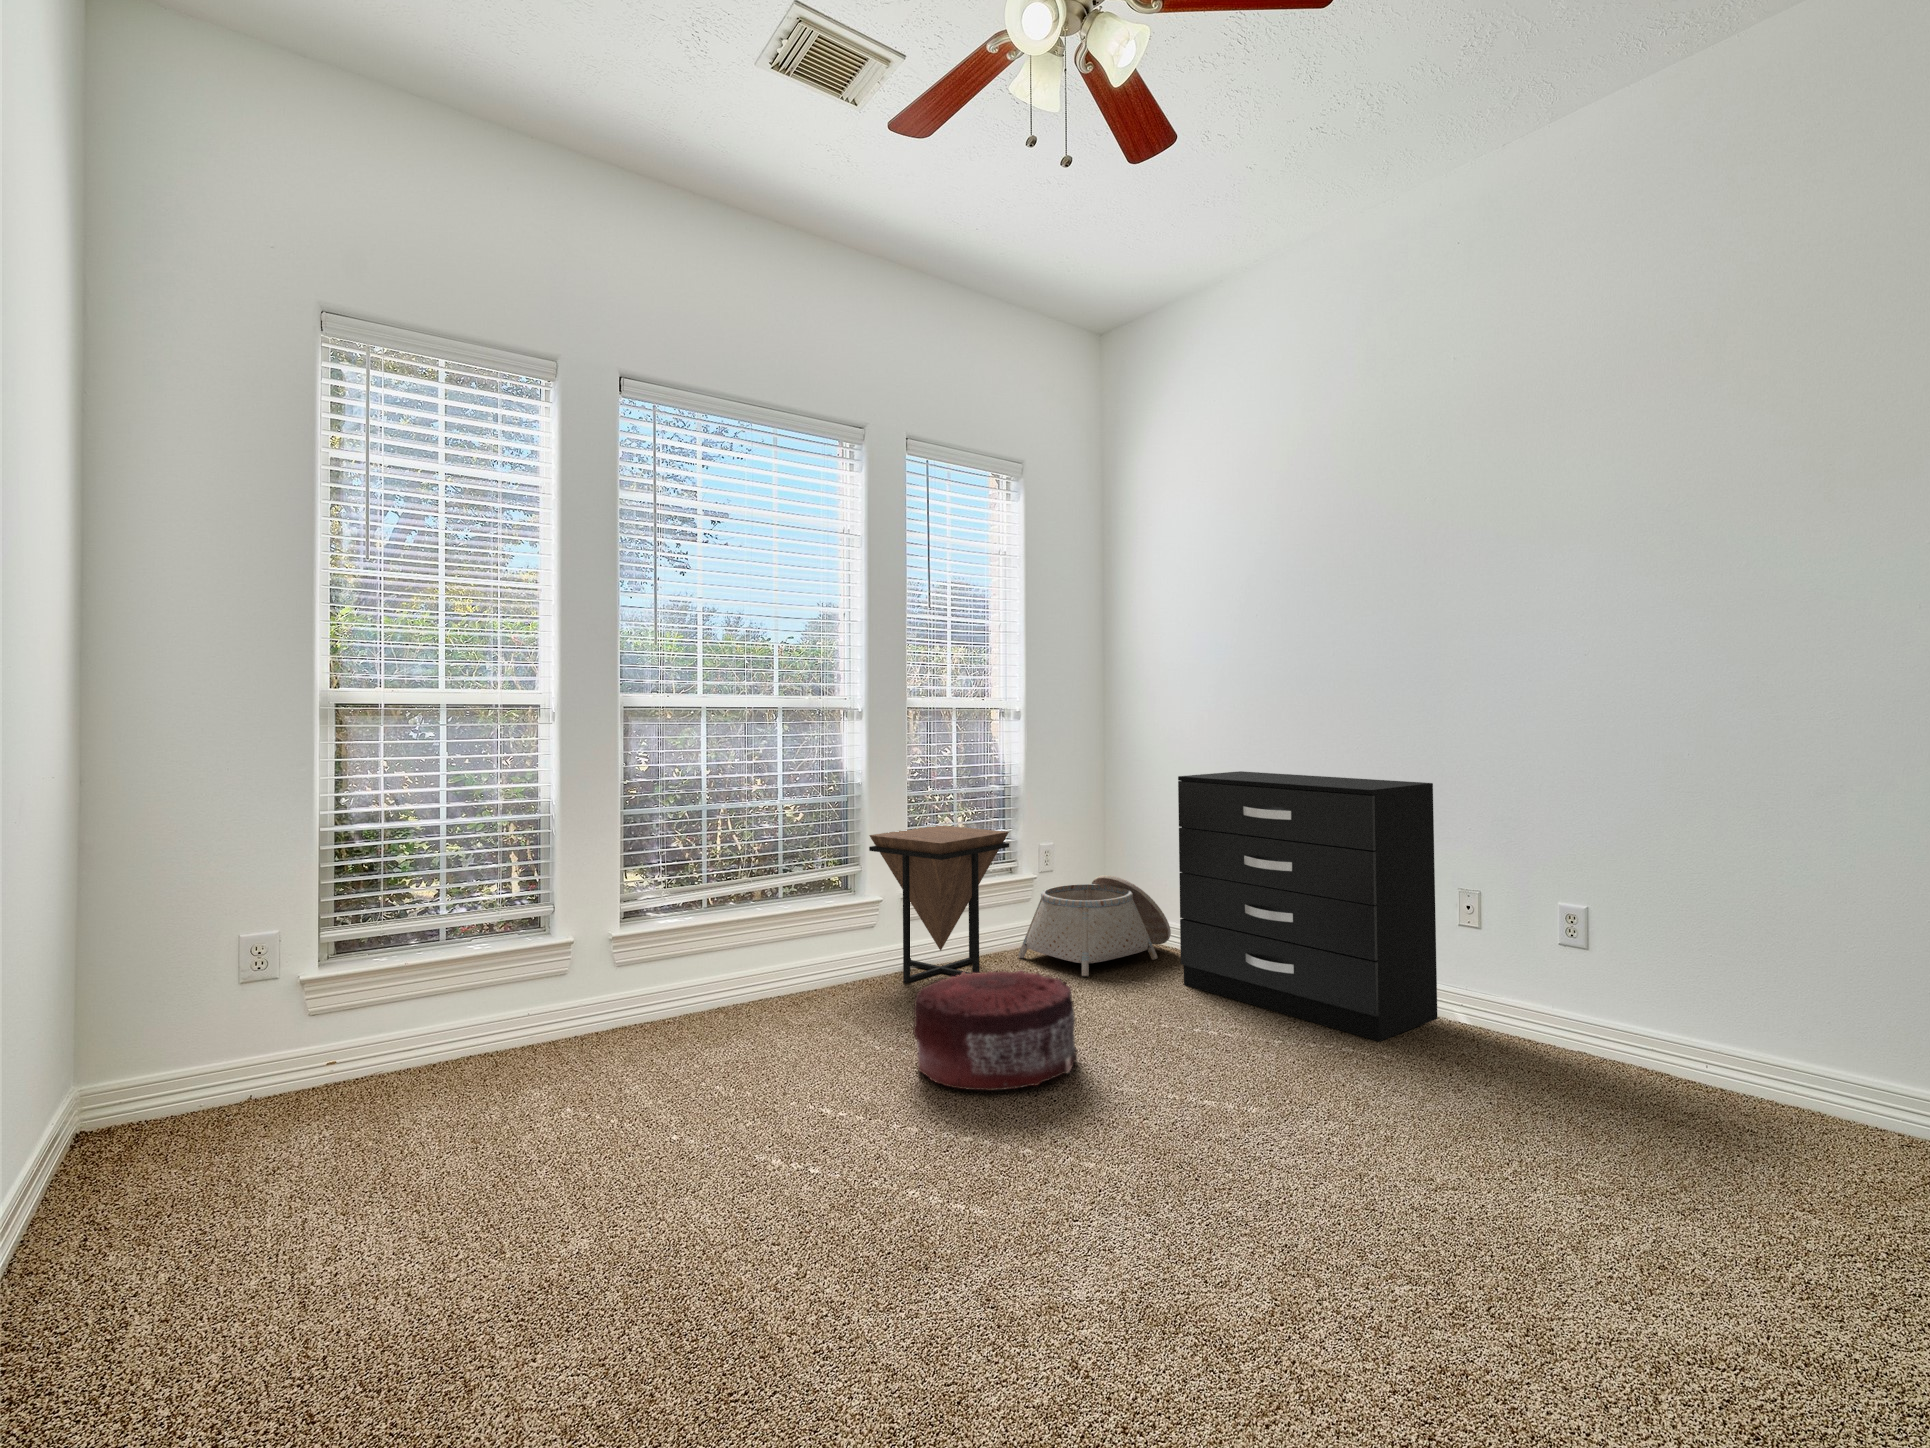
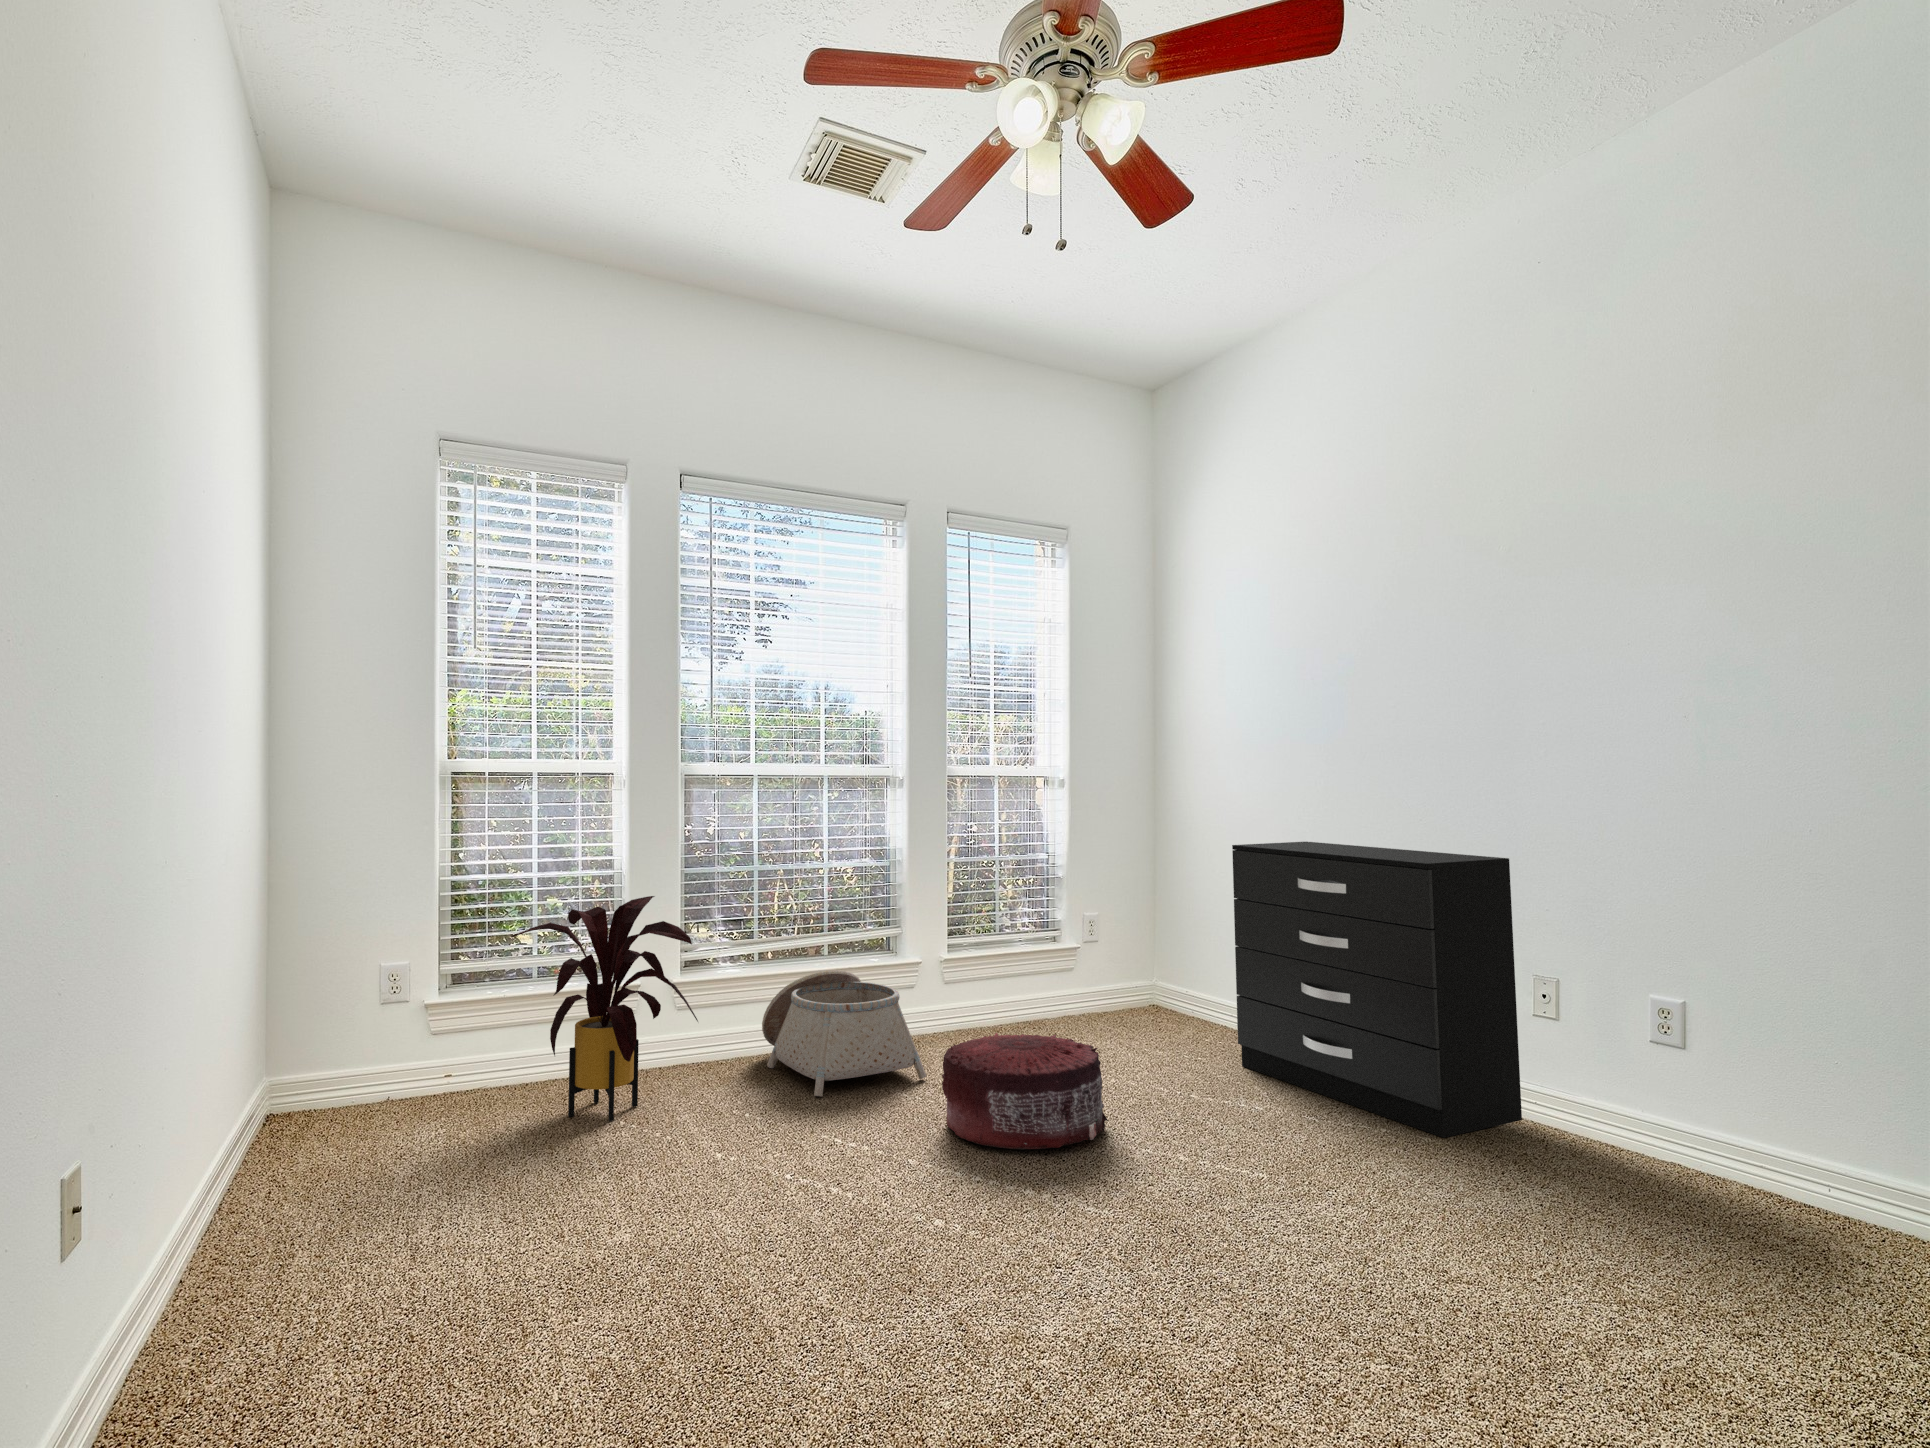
side table: present [869,826,1009,983] -> none [921,889,1061,1047]
house plant: none [411,847,644,1099] -> present [511,896,698,1121]
basket: present [1018,875,1171,976] -> present [762,970,927,1097]

